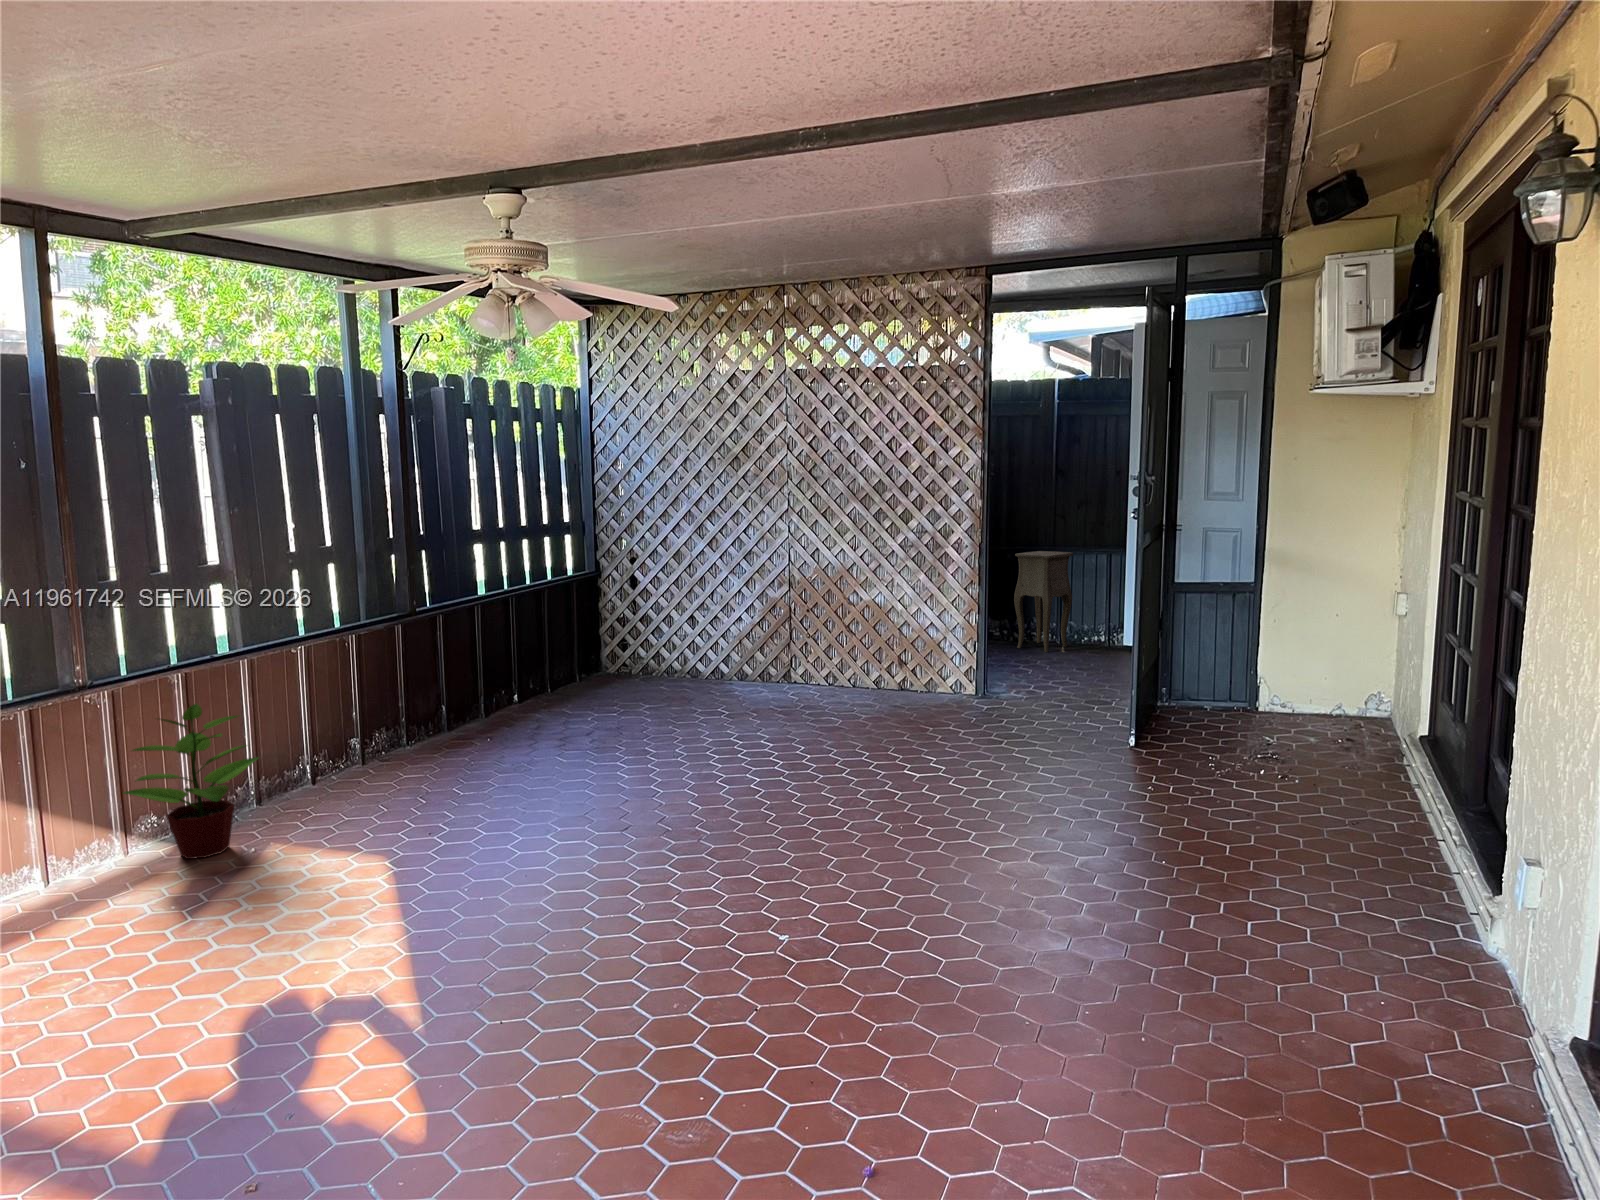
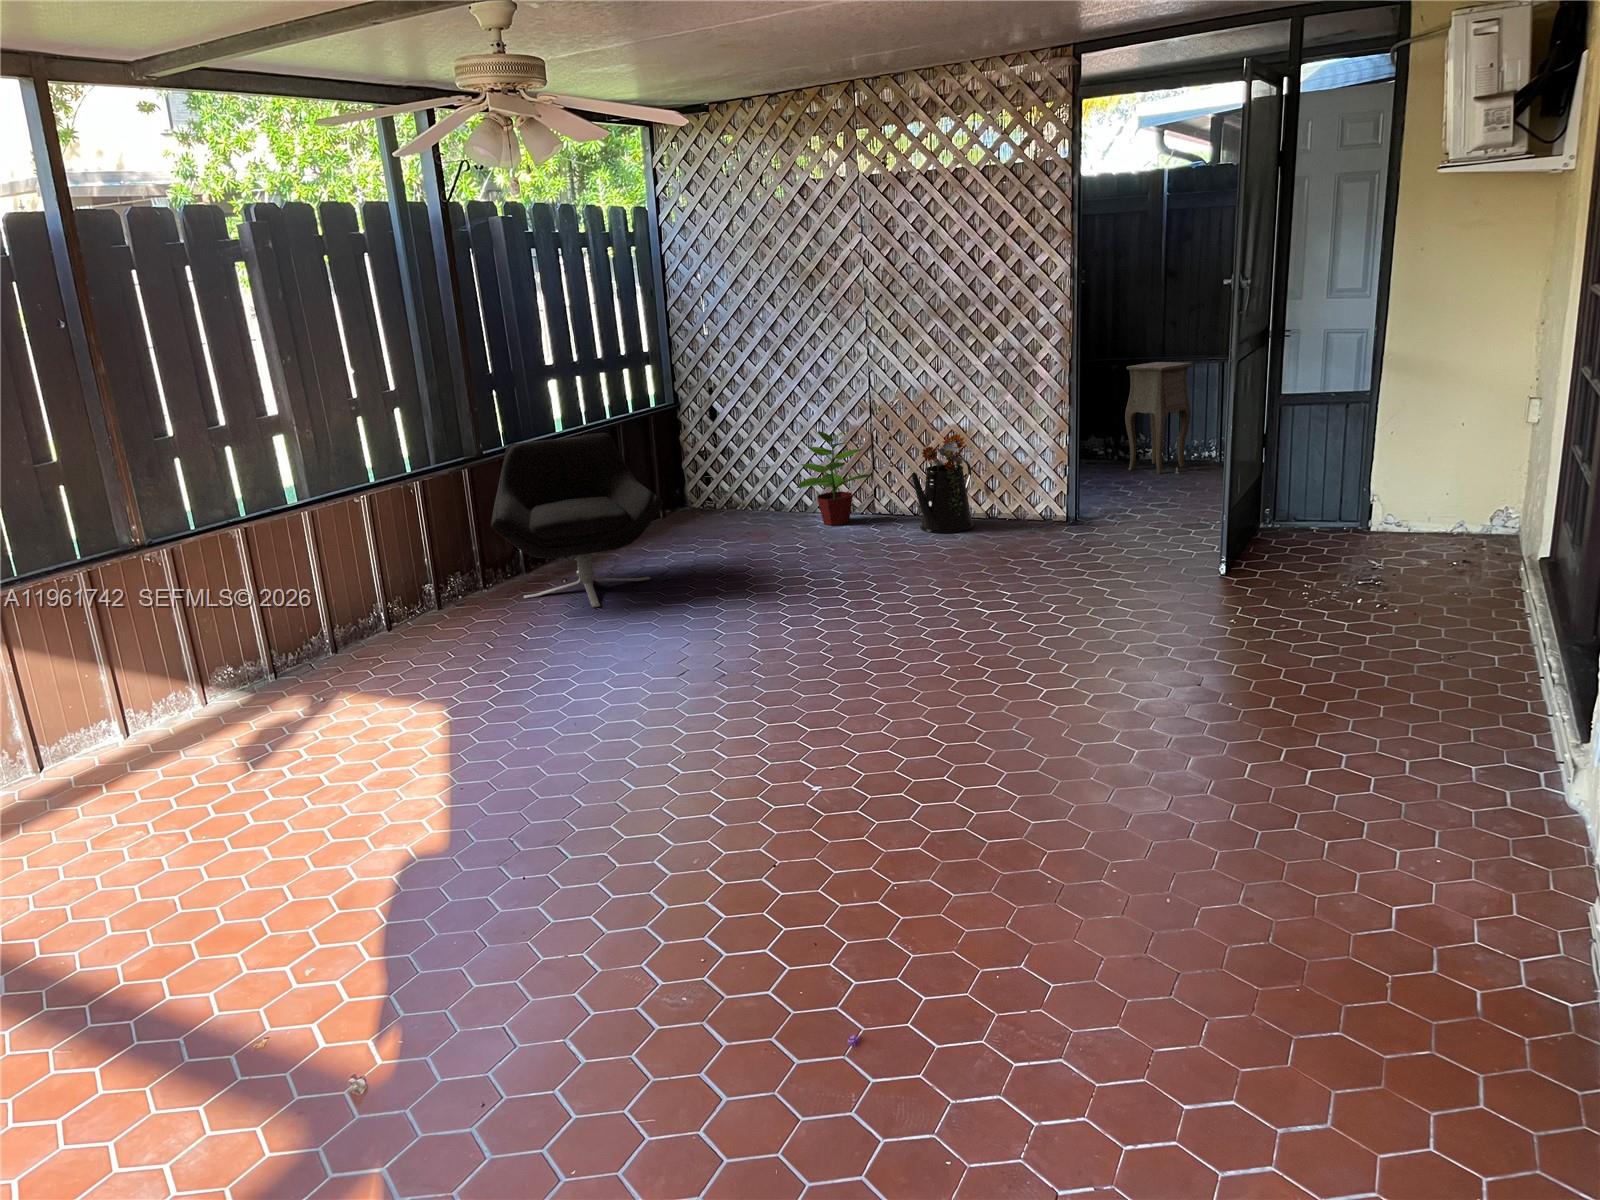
lounge chair: none [418,596,599,772] -> present [491,433,663,607]
watering can: none [835,608,890,703] -> present [912,434,974,533]
potted plant: present [123,704,258,859] -> present [797,430,872,526]

